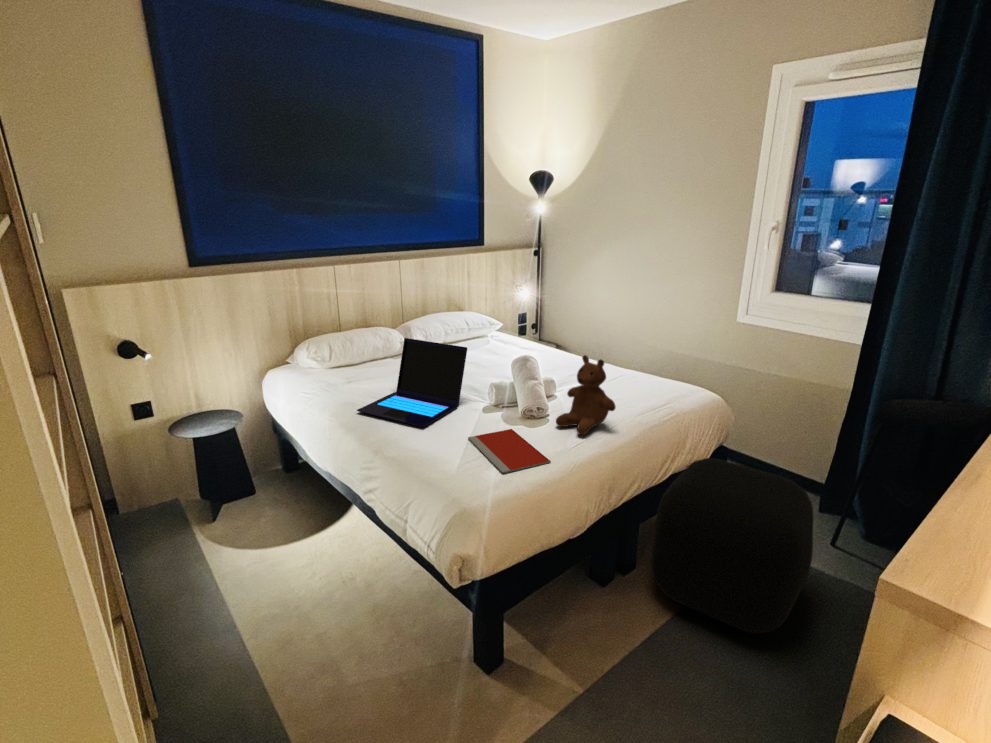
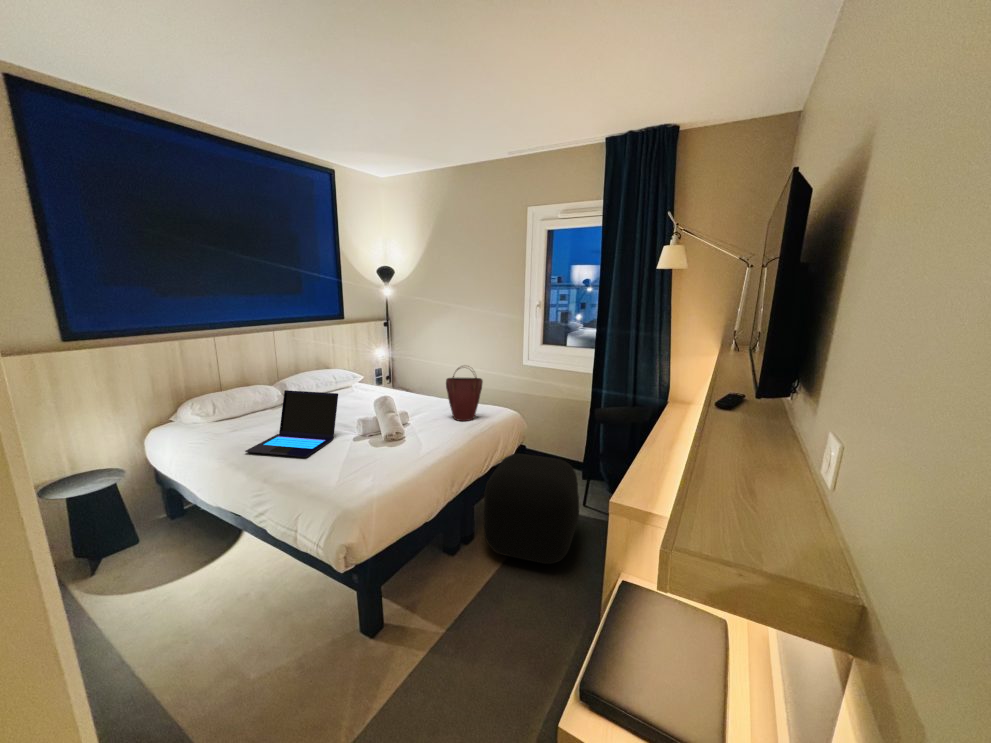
handbag: none [613,319,669,401] -> present [446,366,483,421]
teddy bear: present [556,355,616,435] -> none [410,392,451,448]
notebook: present [468,429,551,473] -> none [344,450,409,481]

